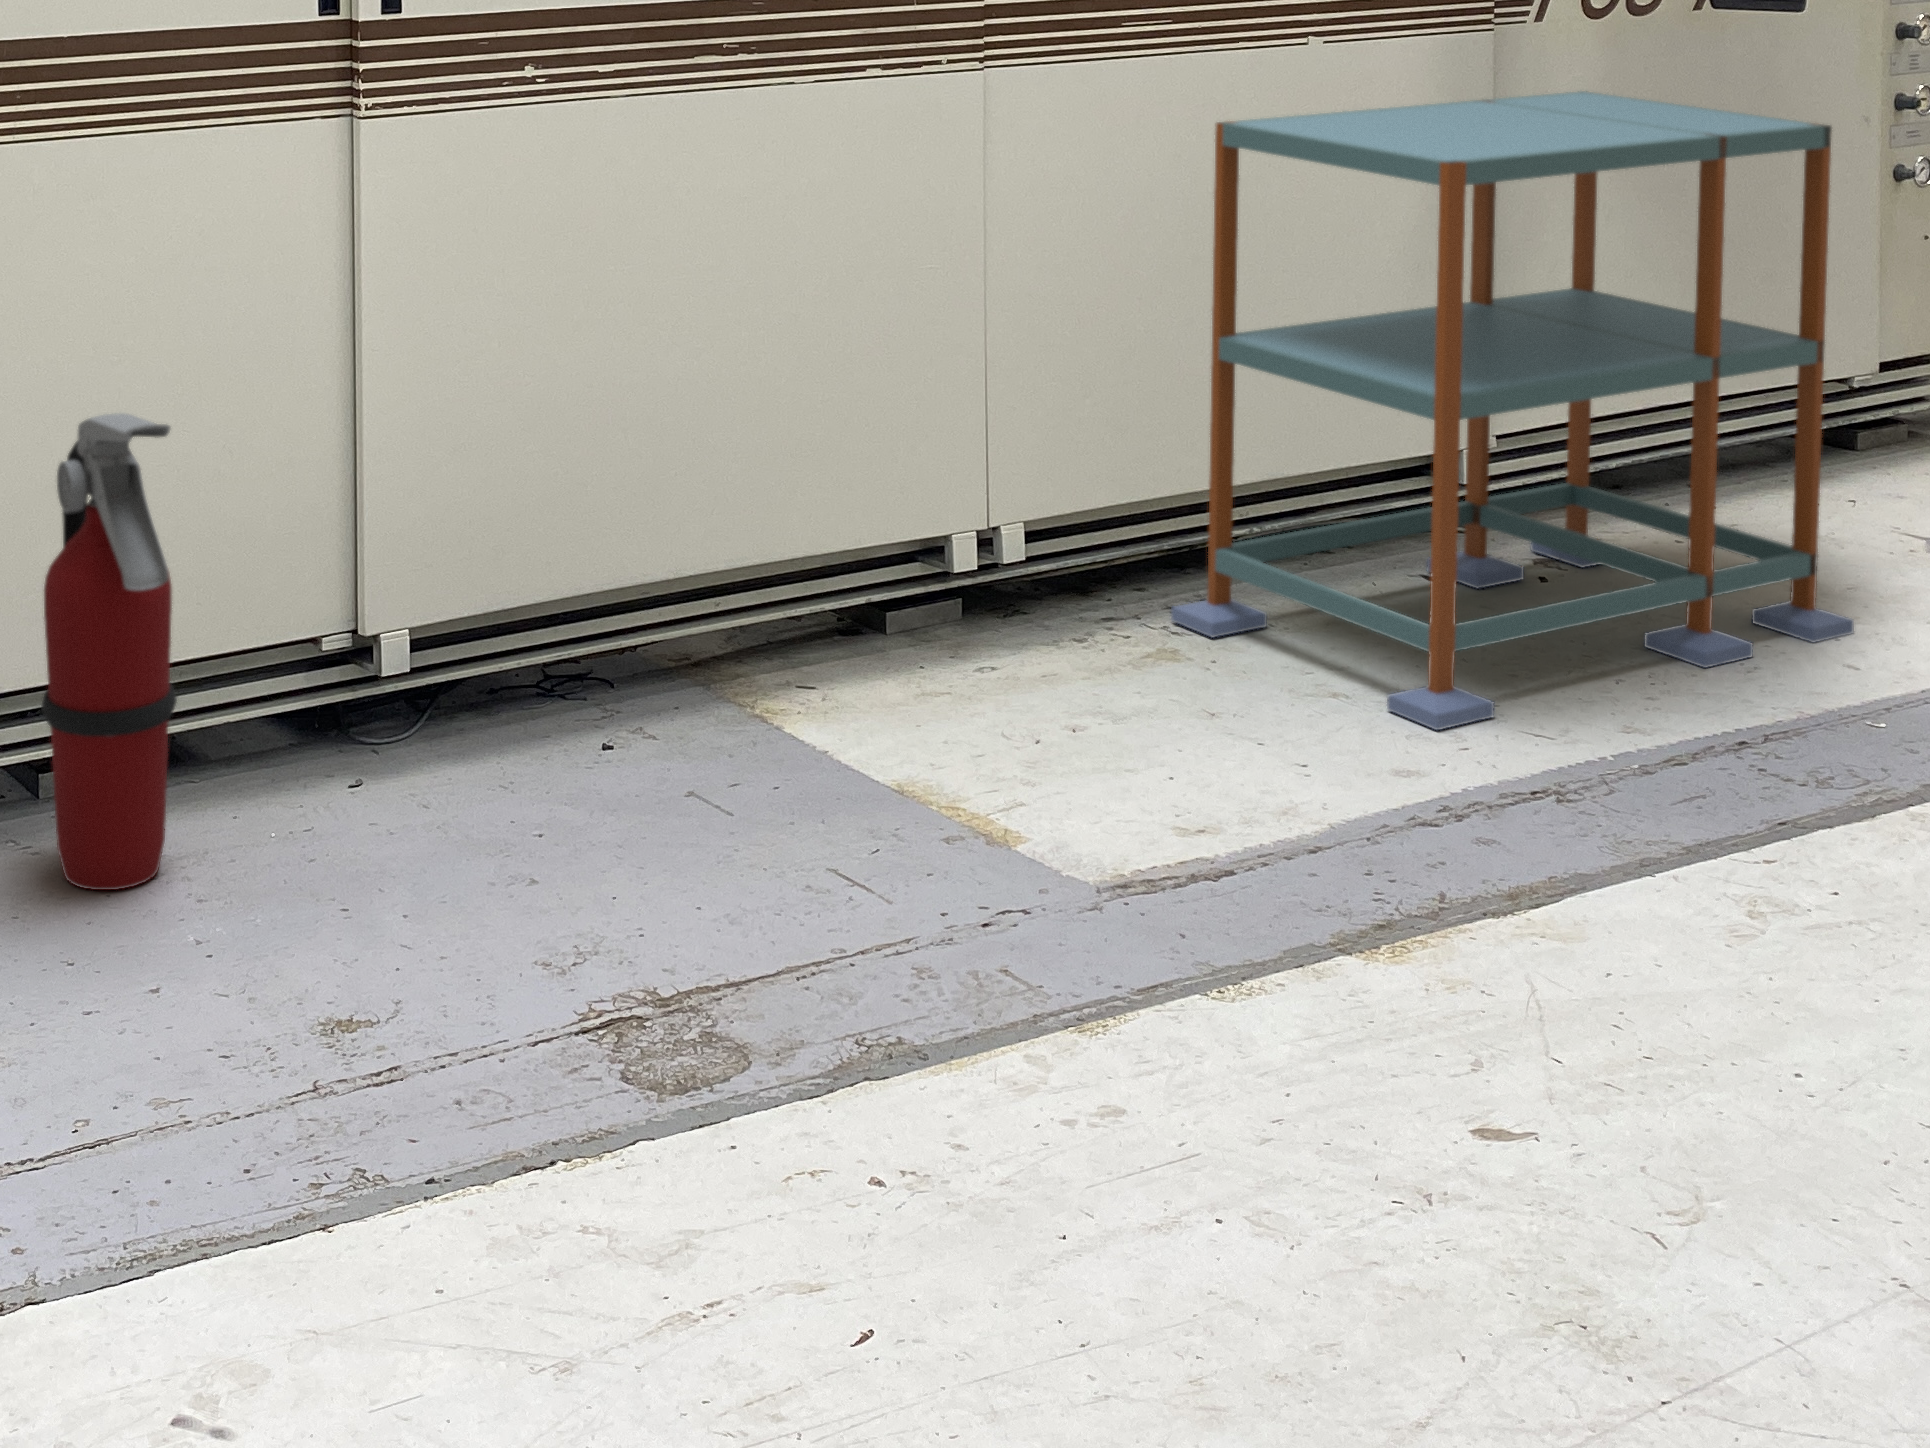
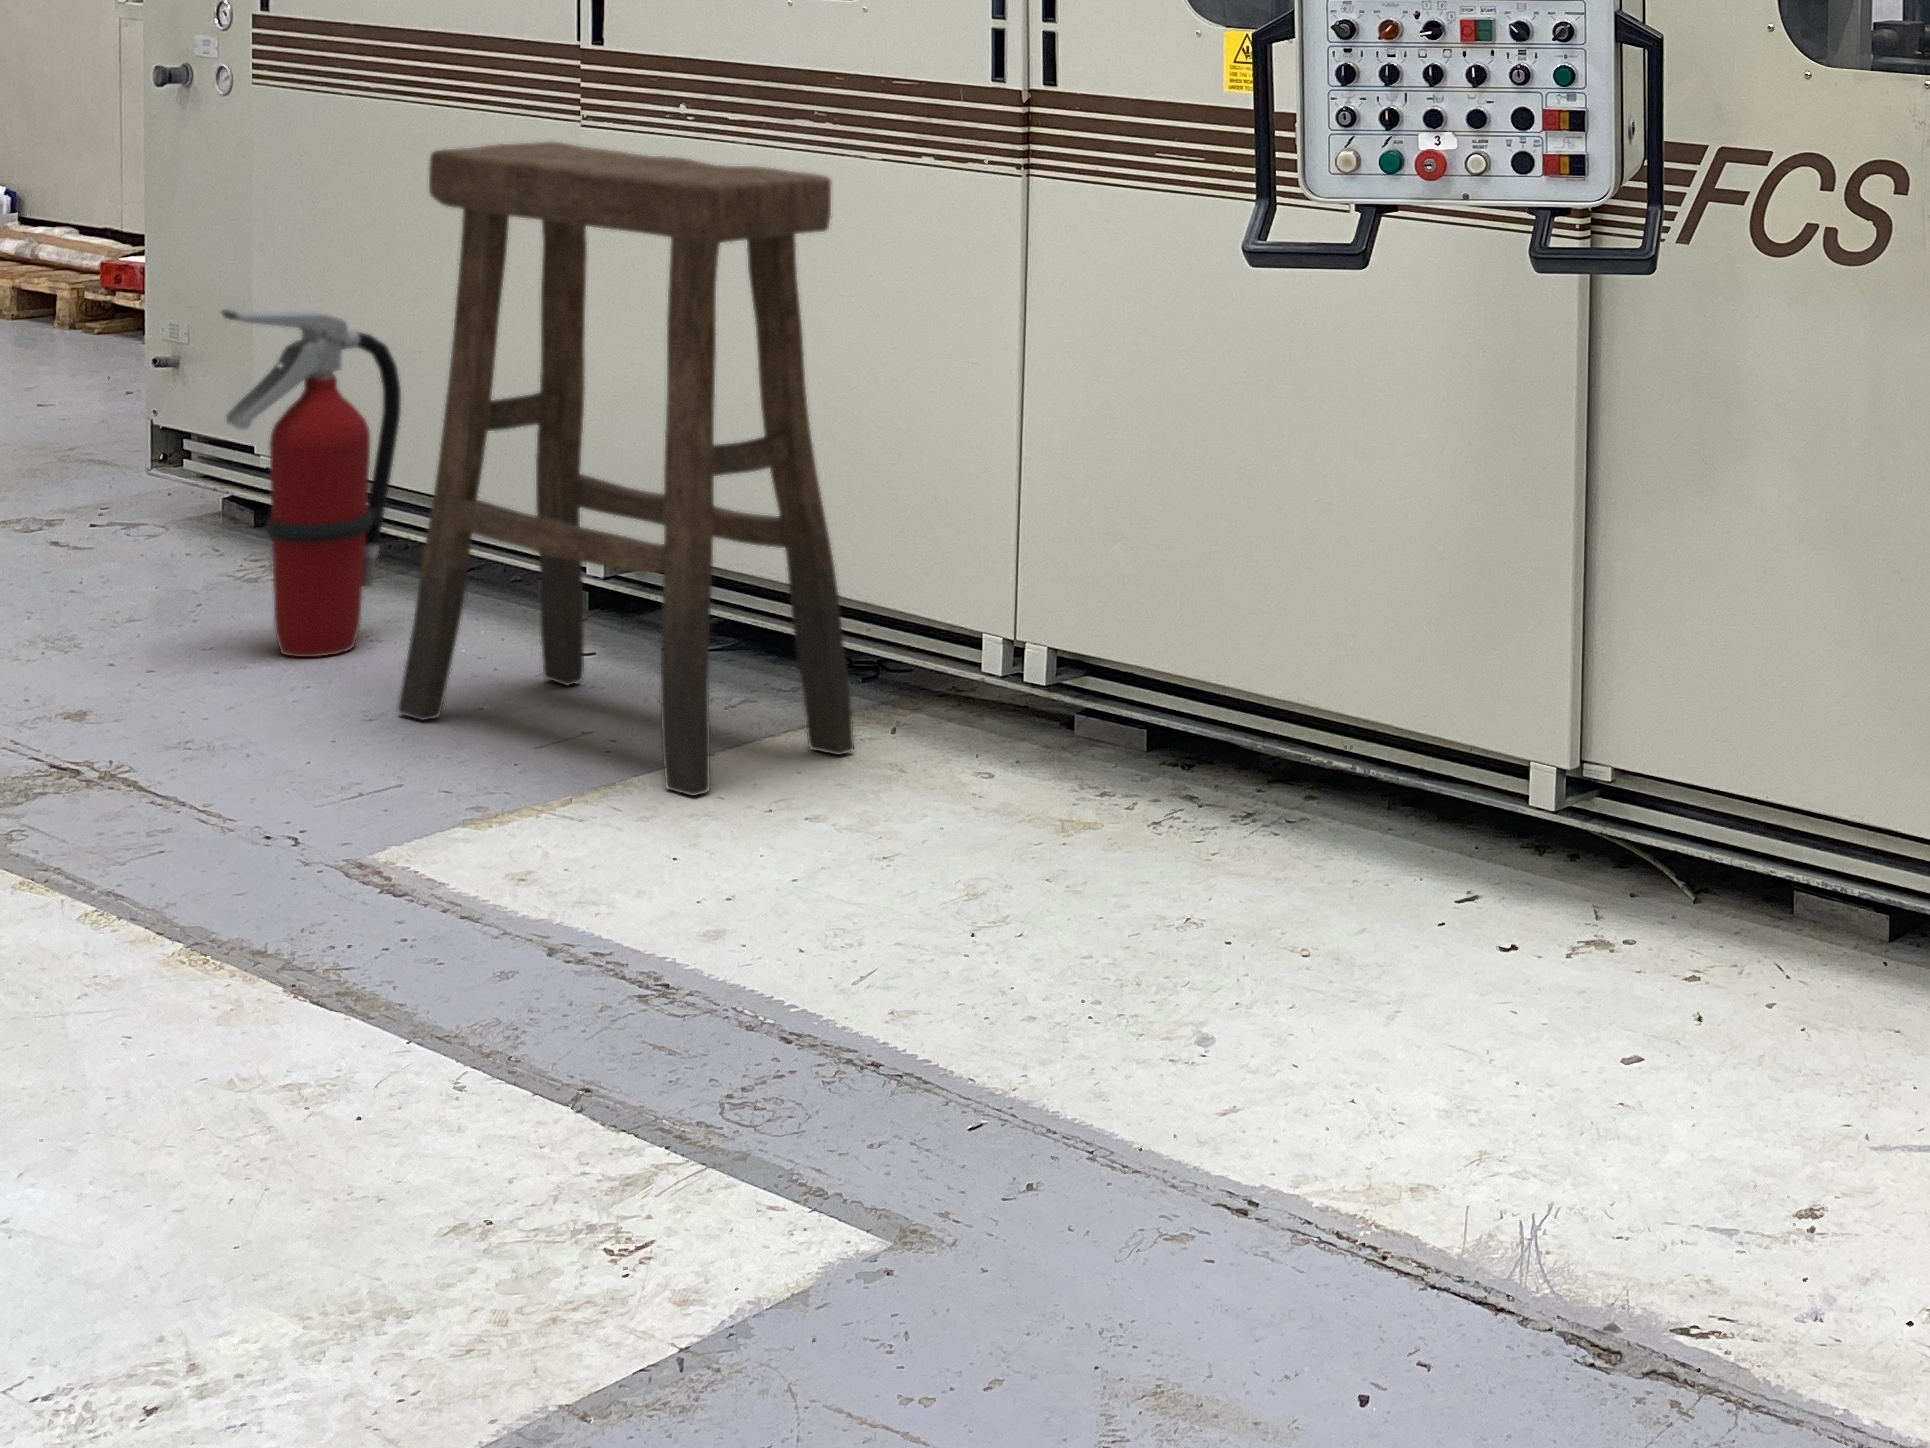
shelving unit: present [1171,91,1854,730] -> none [826,278,1648,1100]
stool: none [405,92,963,841] -> present [398,141,854,796]

